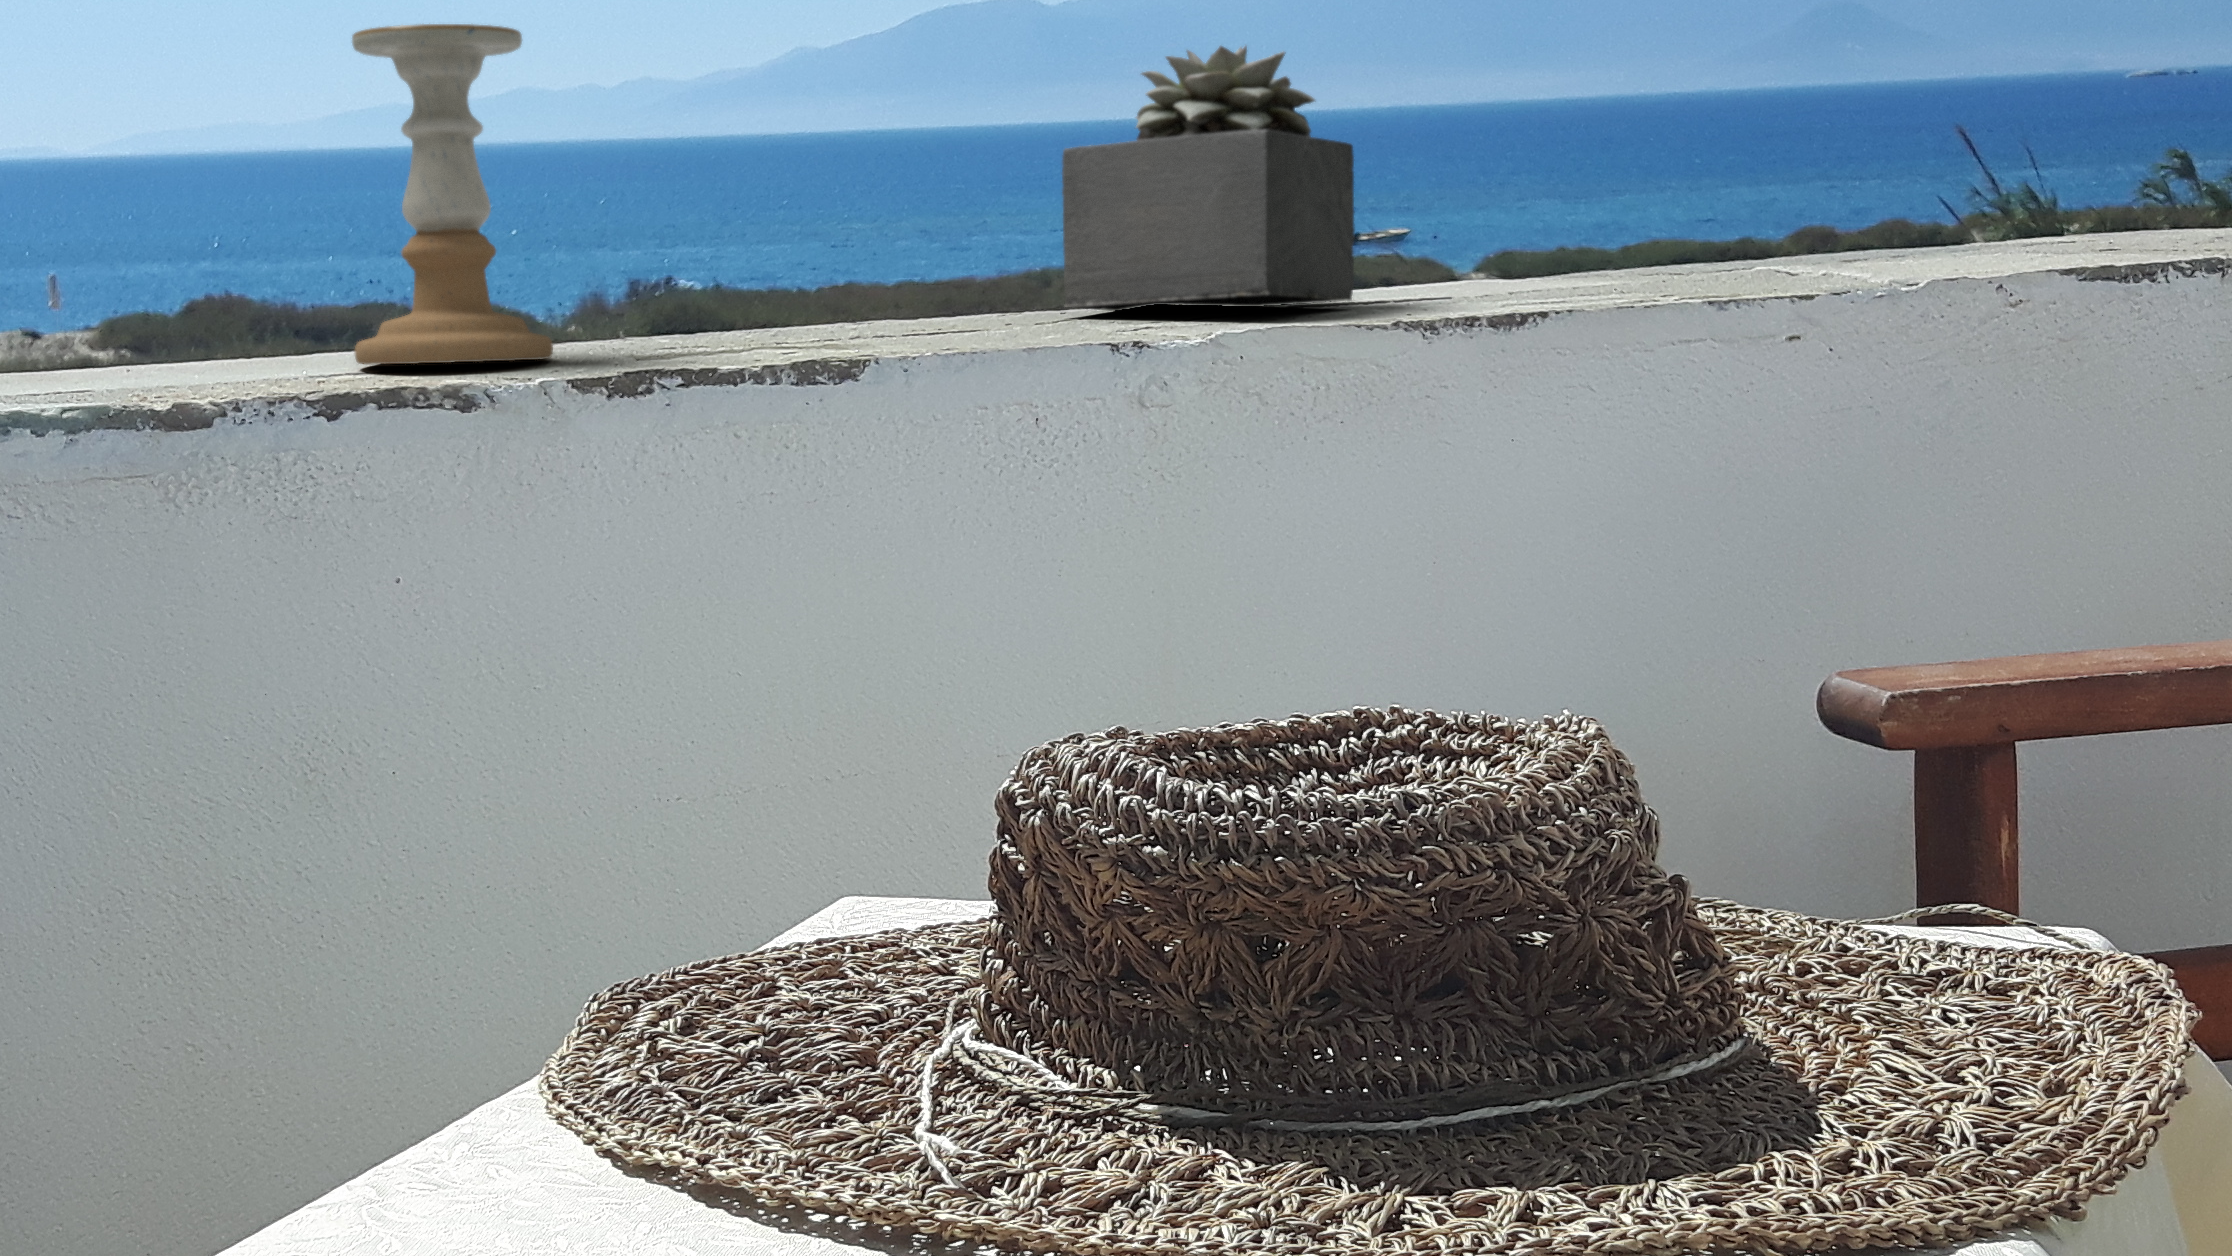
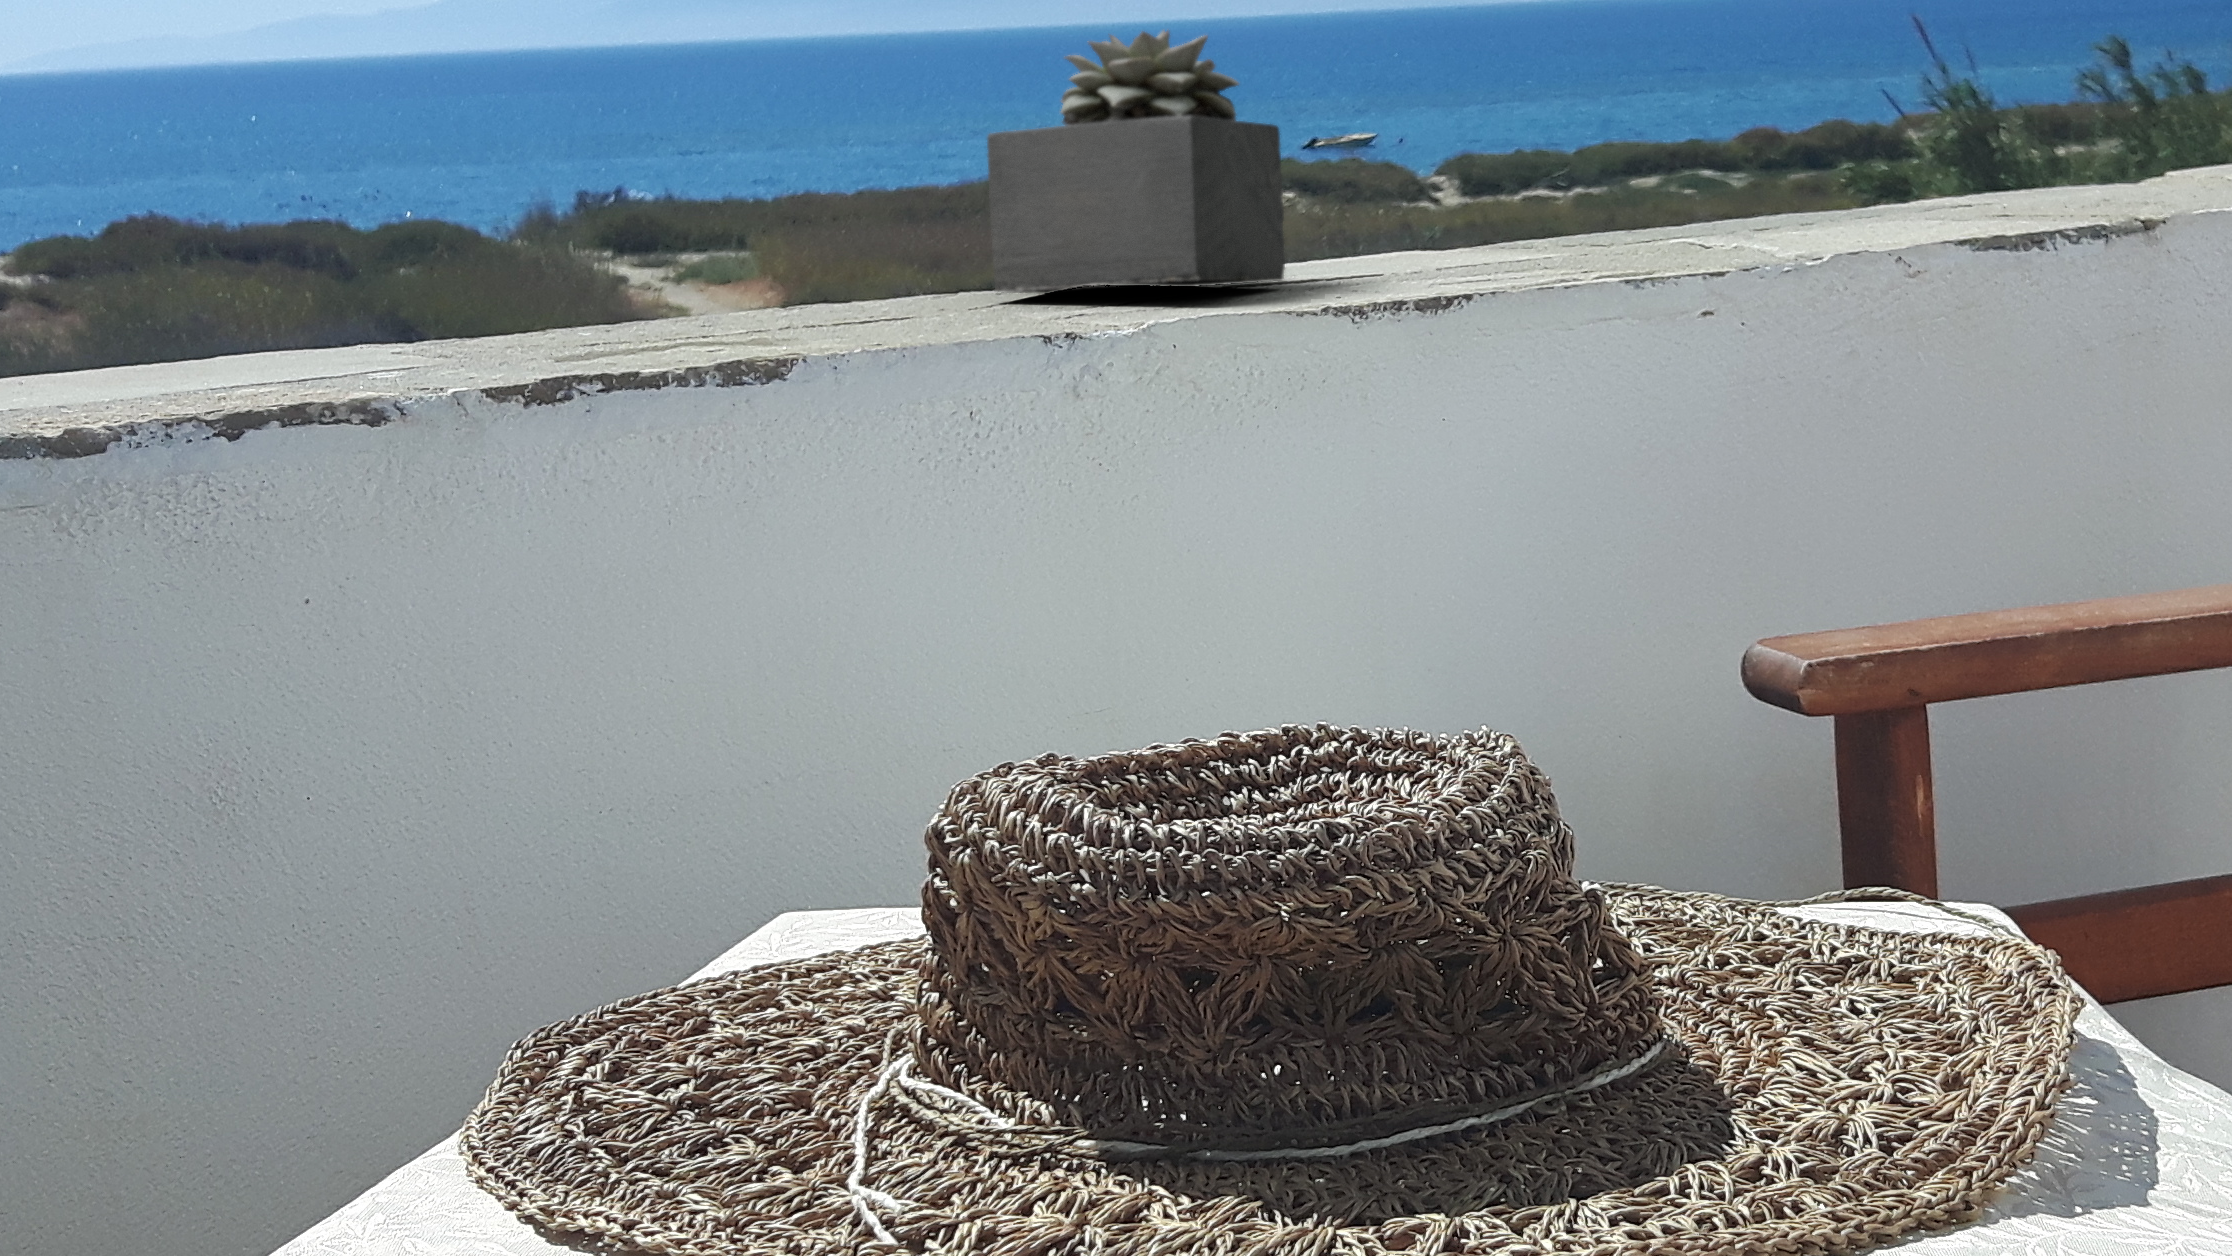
candle holder: present [352,24,553,365] -> none [238,25,462,373]

